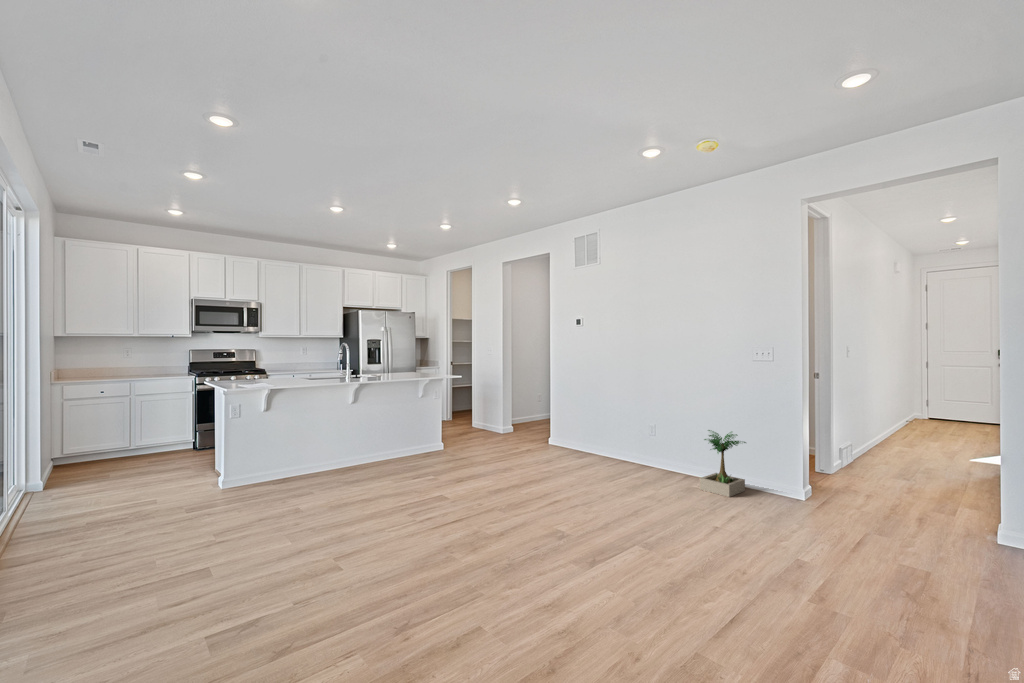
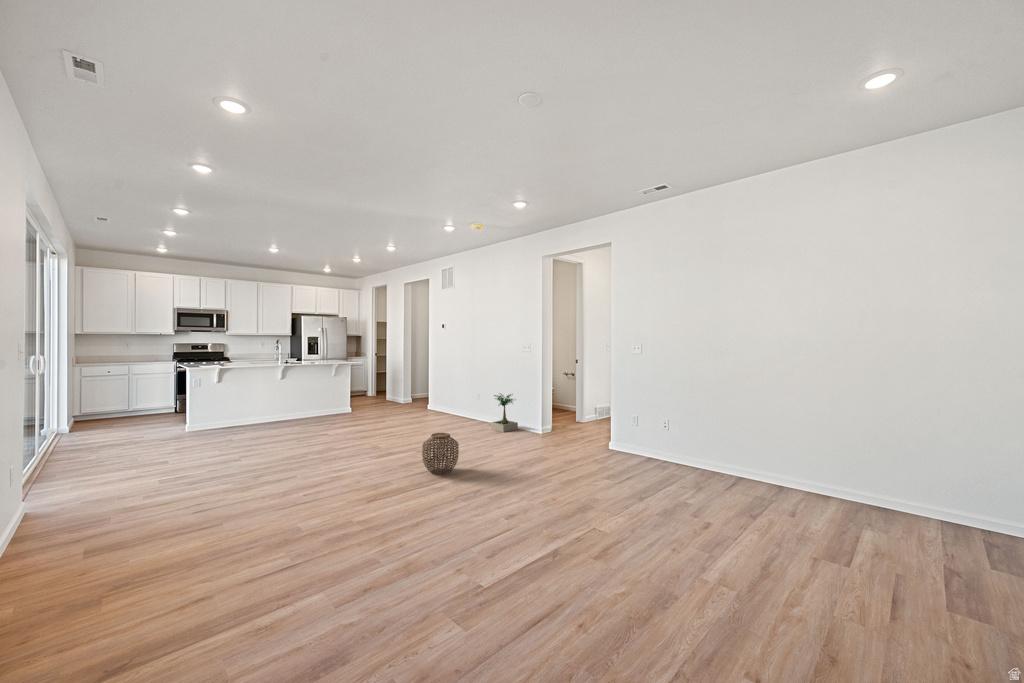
woven basket: none [713,533,794,625] -> present [422,433,459,474]

